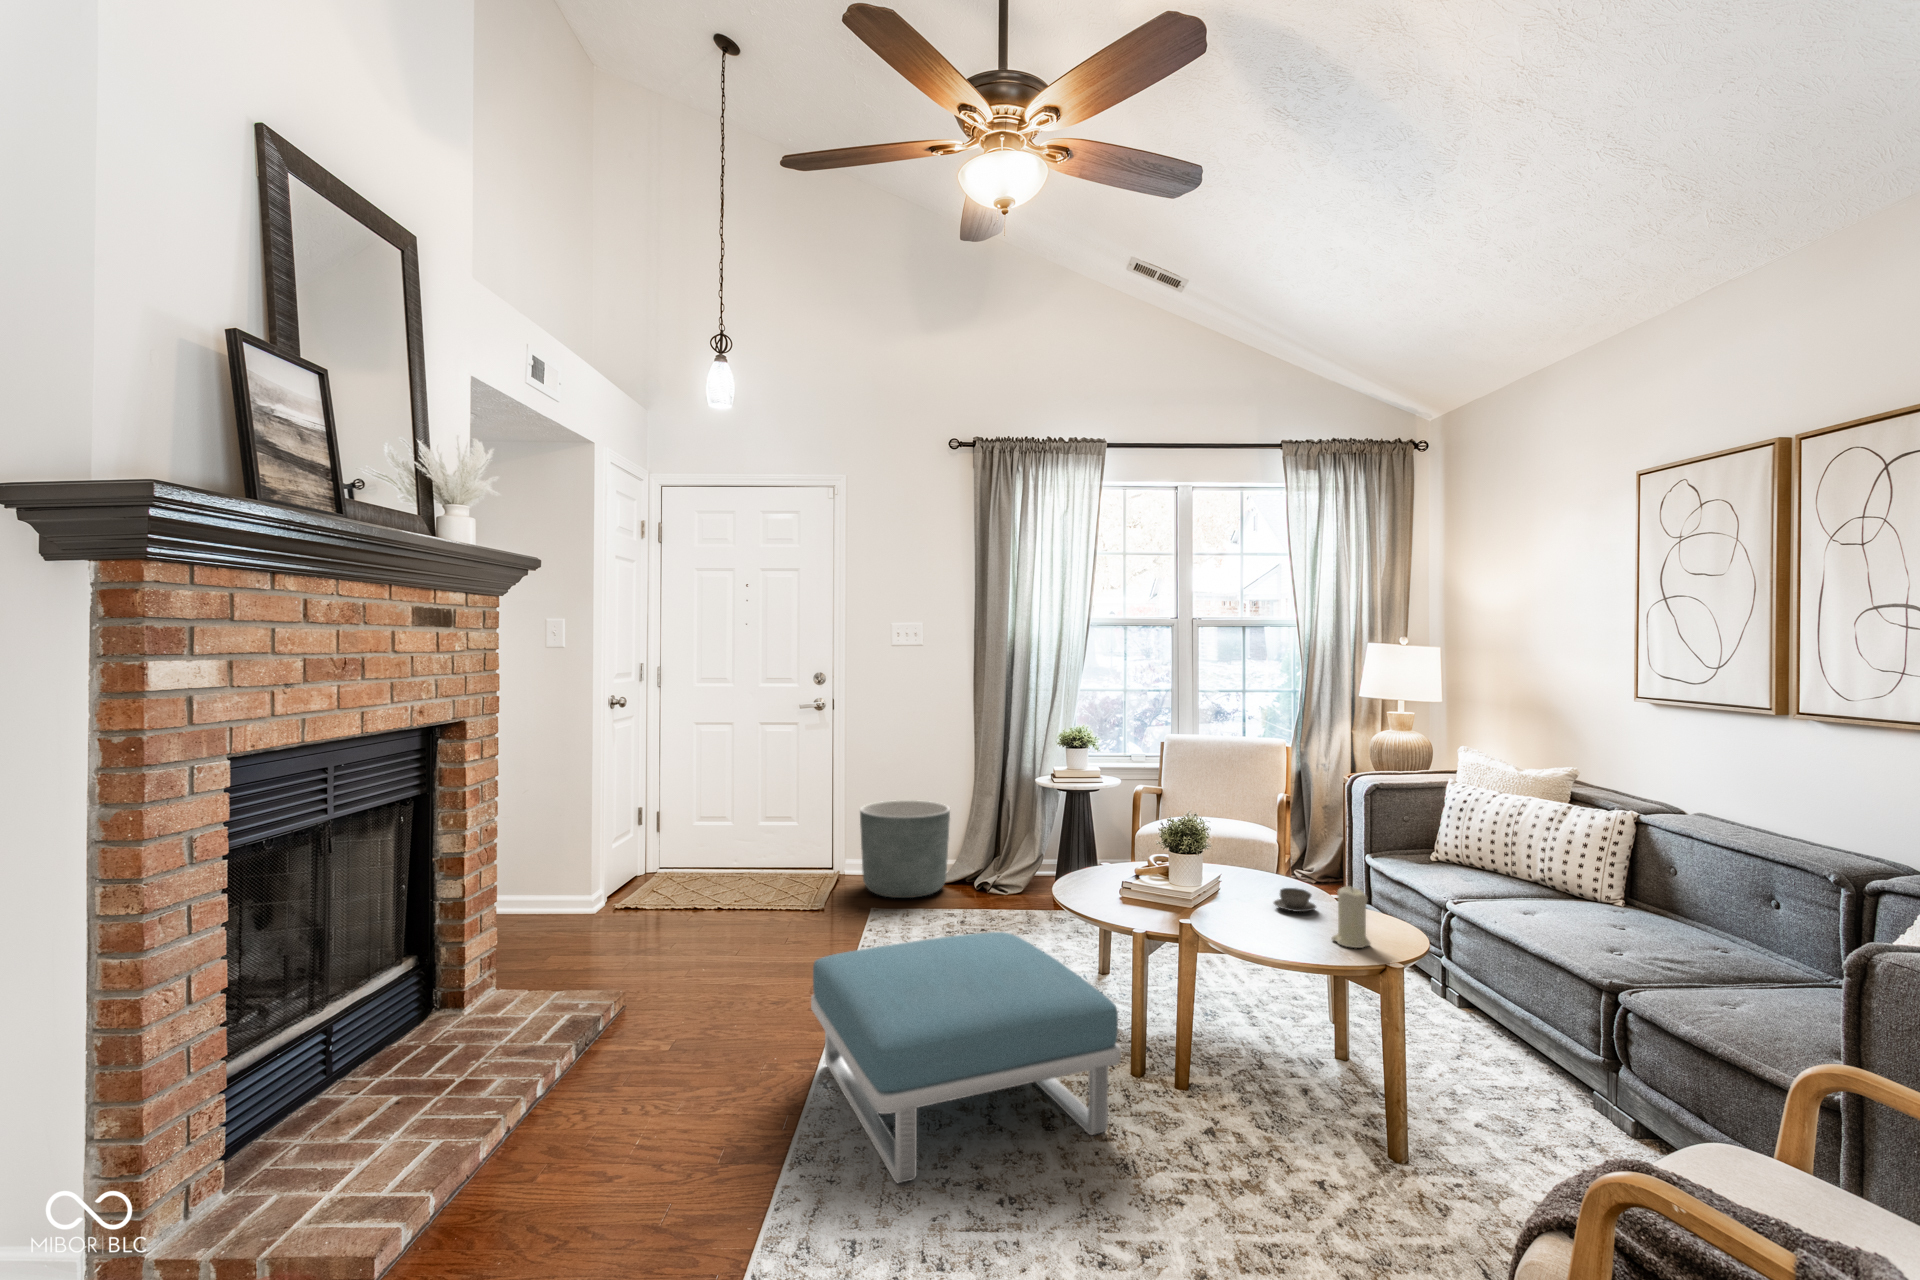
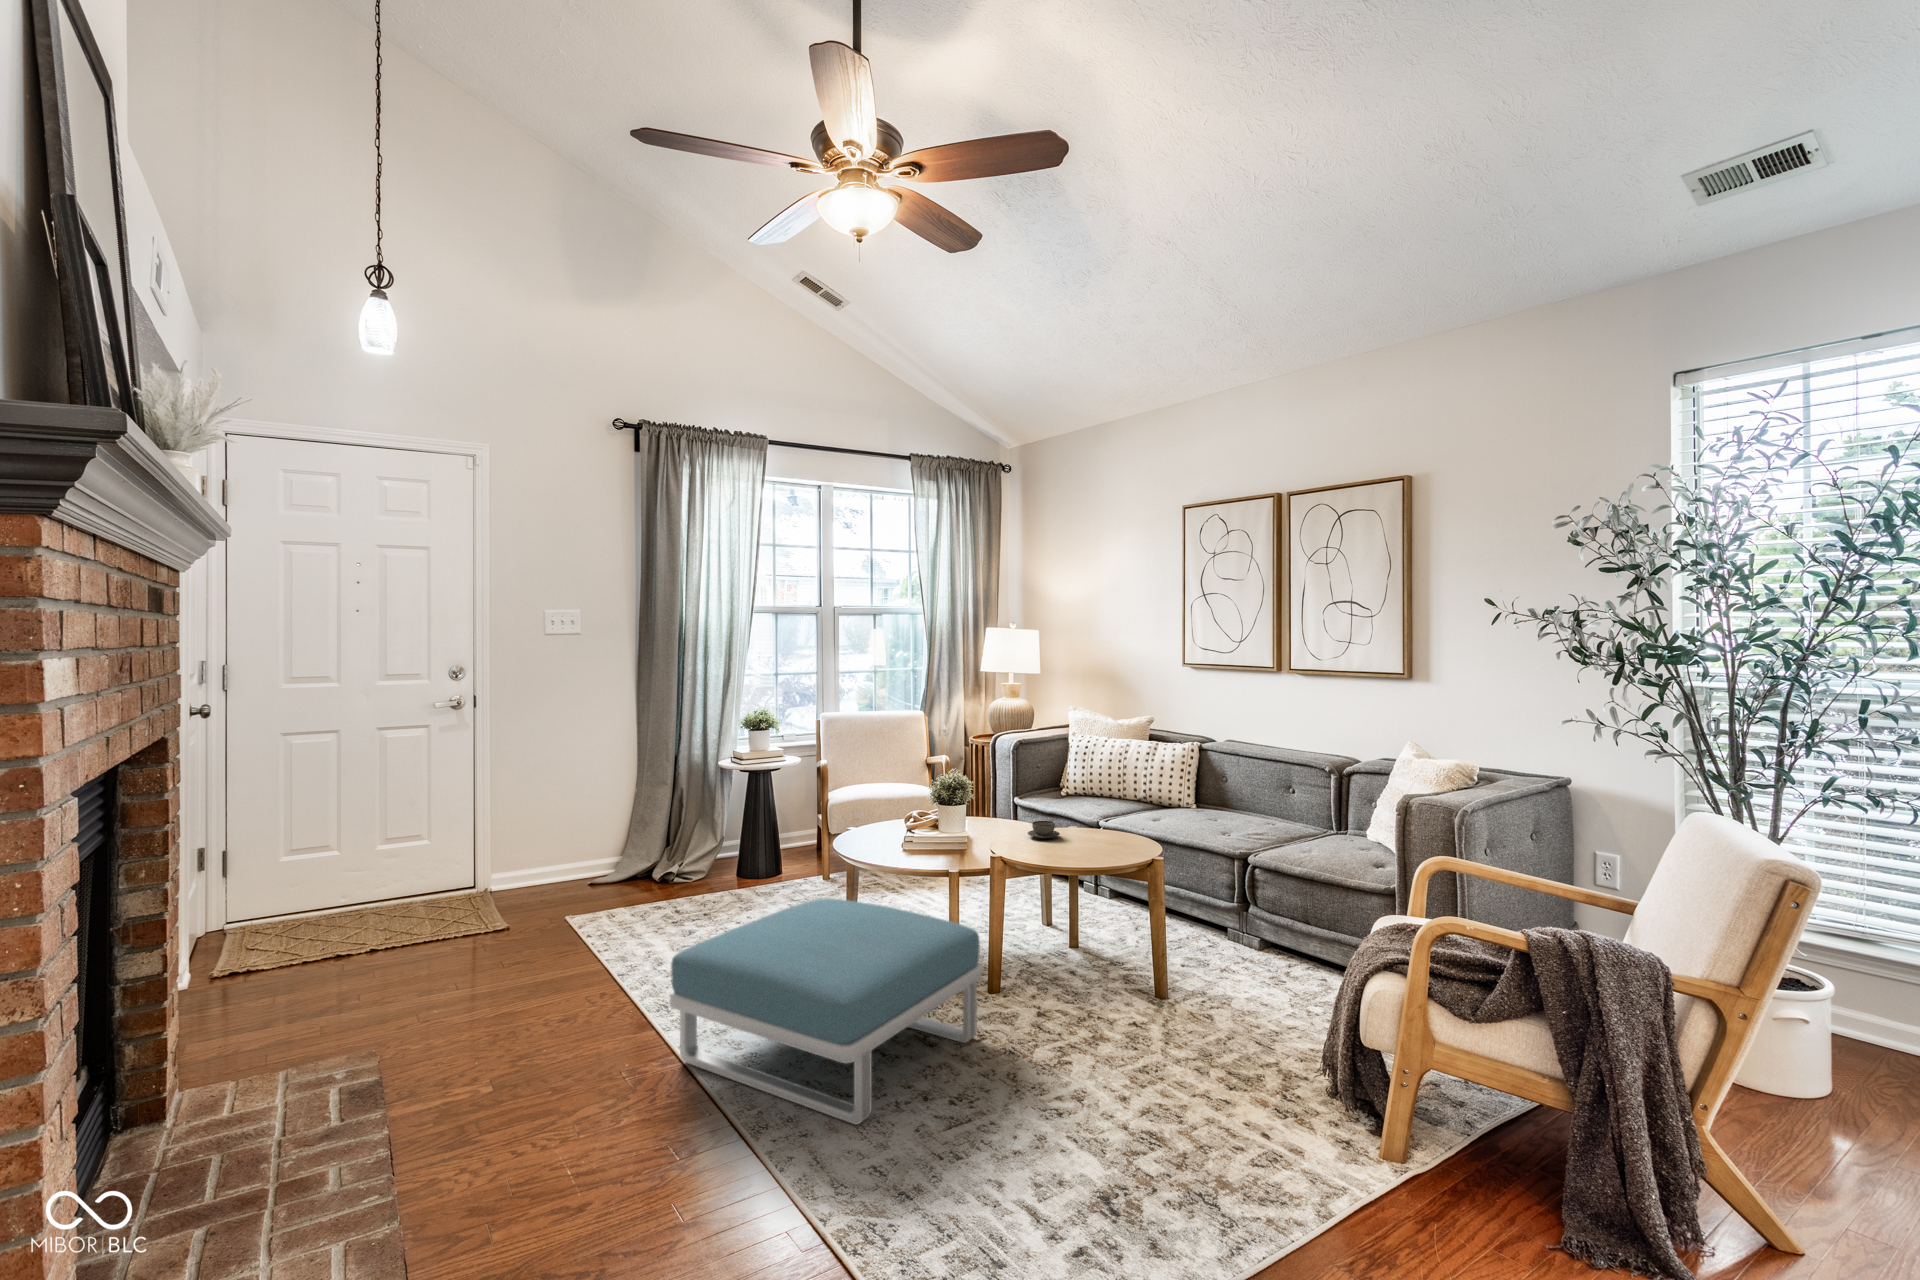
planter: present [860,800,950,898] -> none [528,801,634,908]
candle: present [1331,886,1371,948] -> none [1093,808,1120,854]

